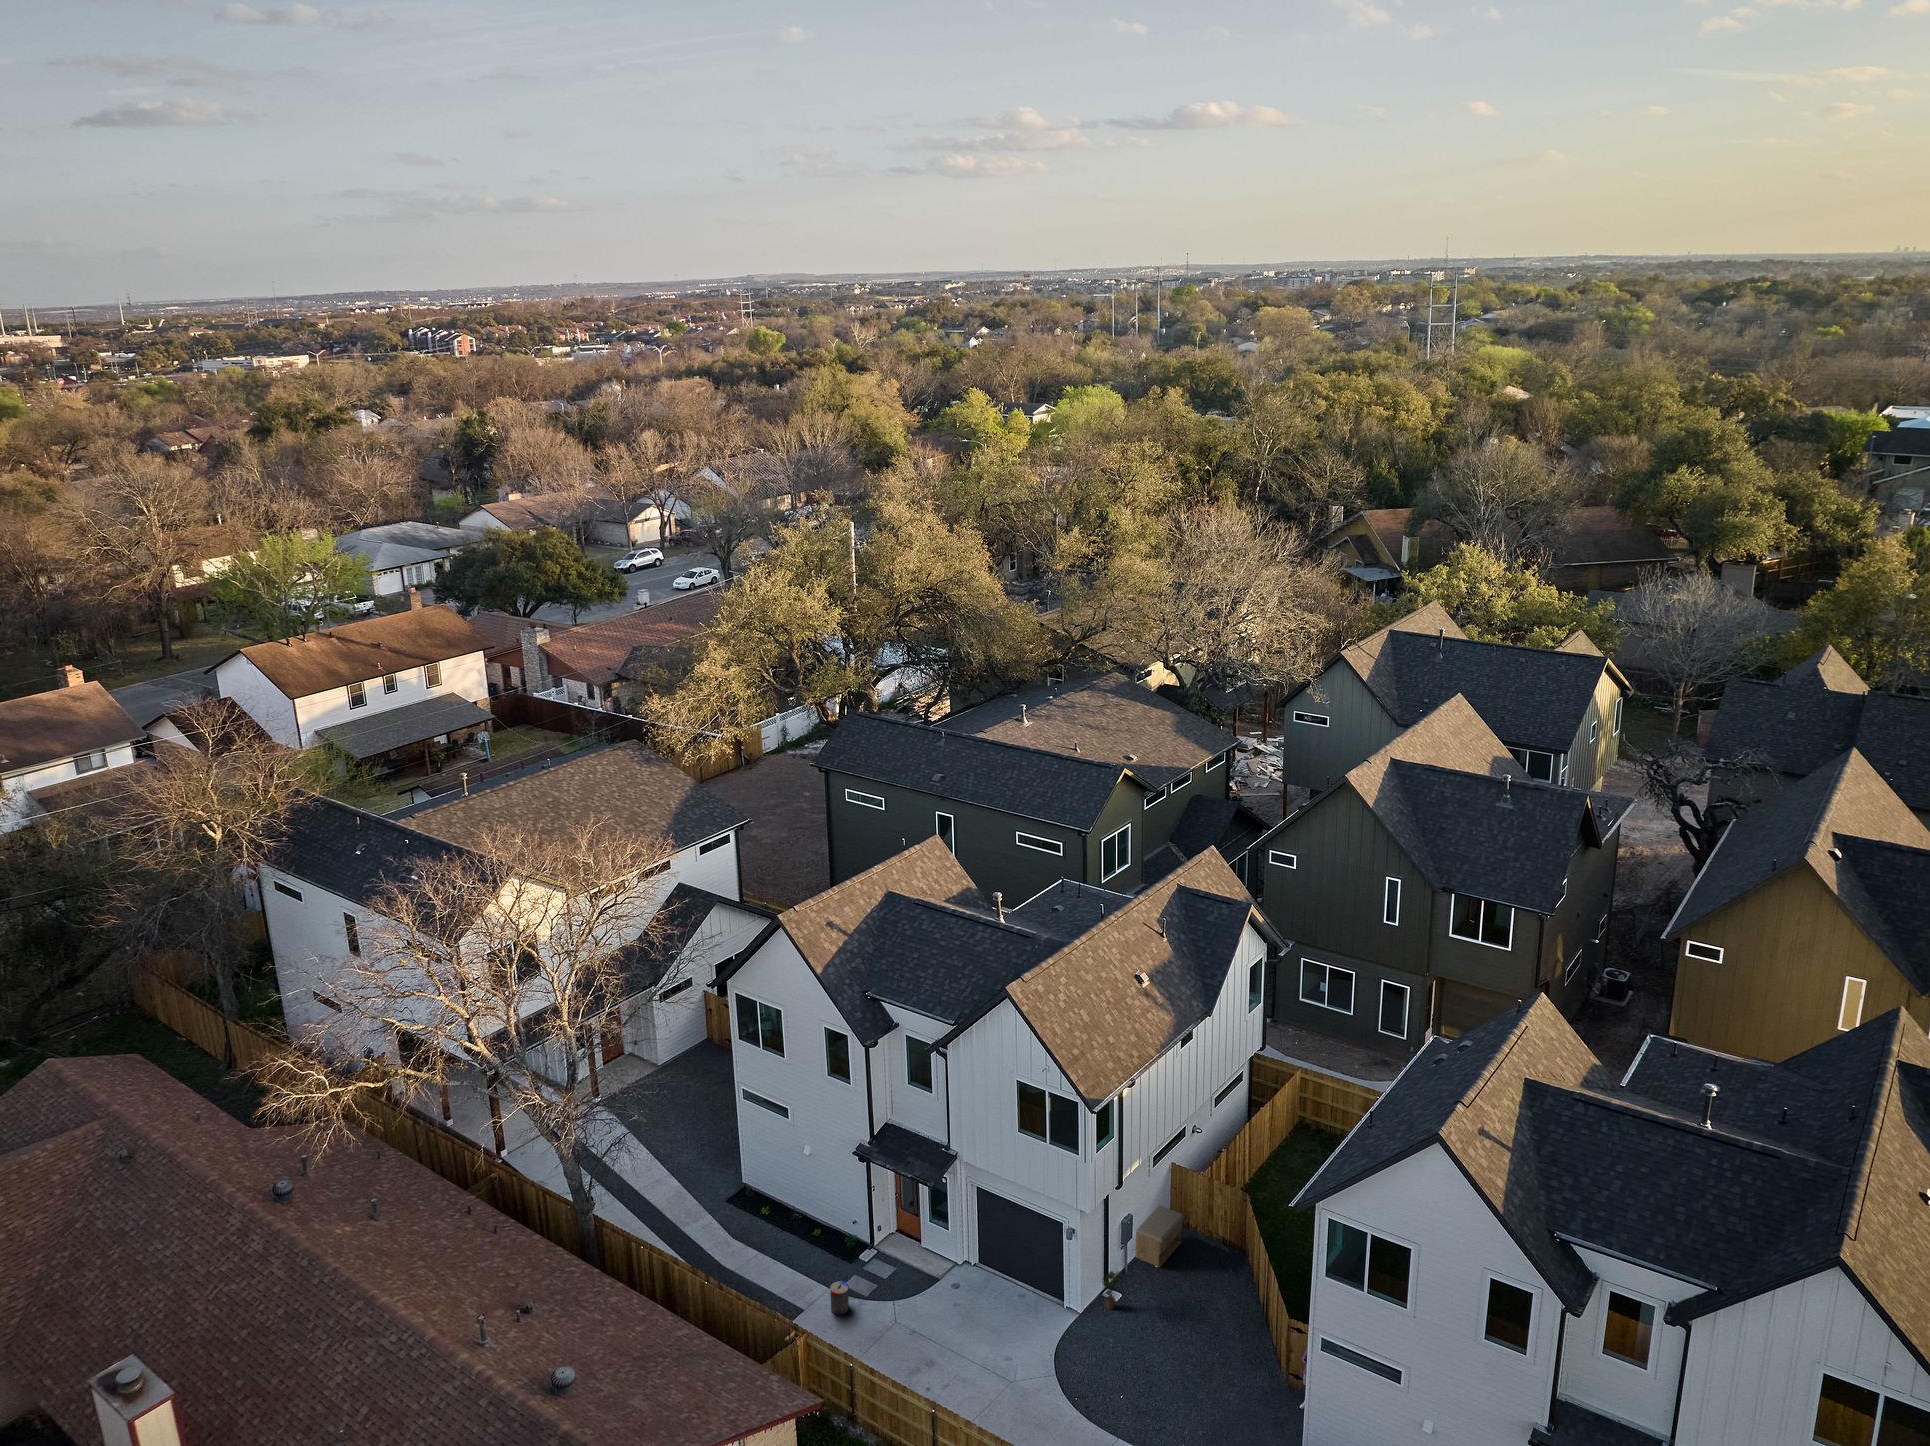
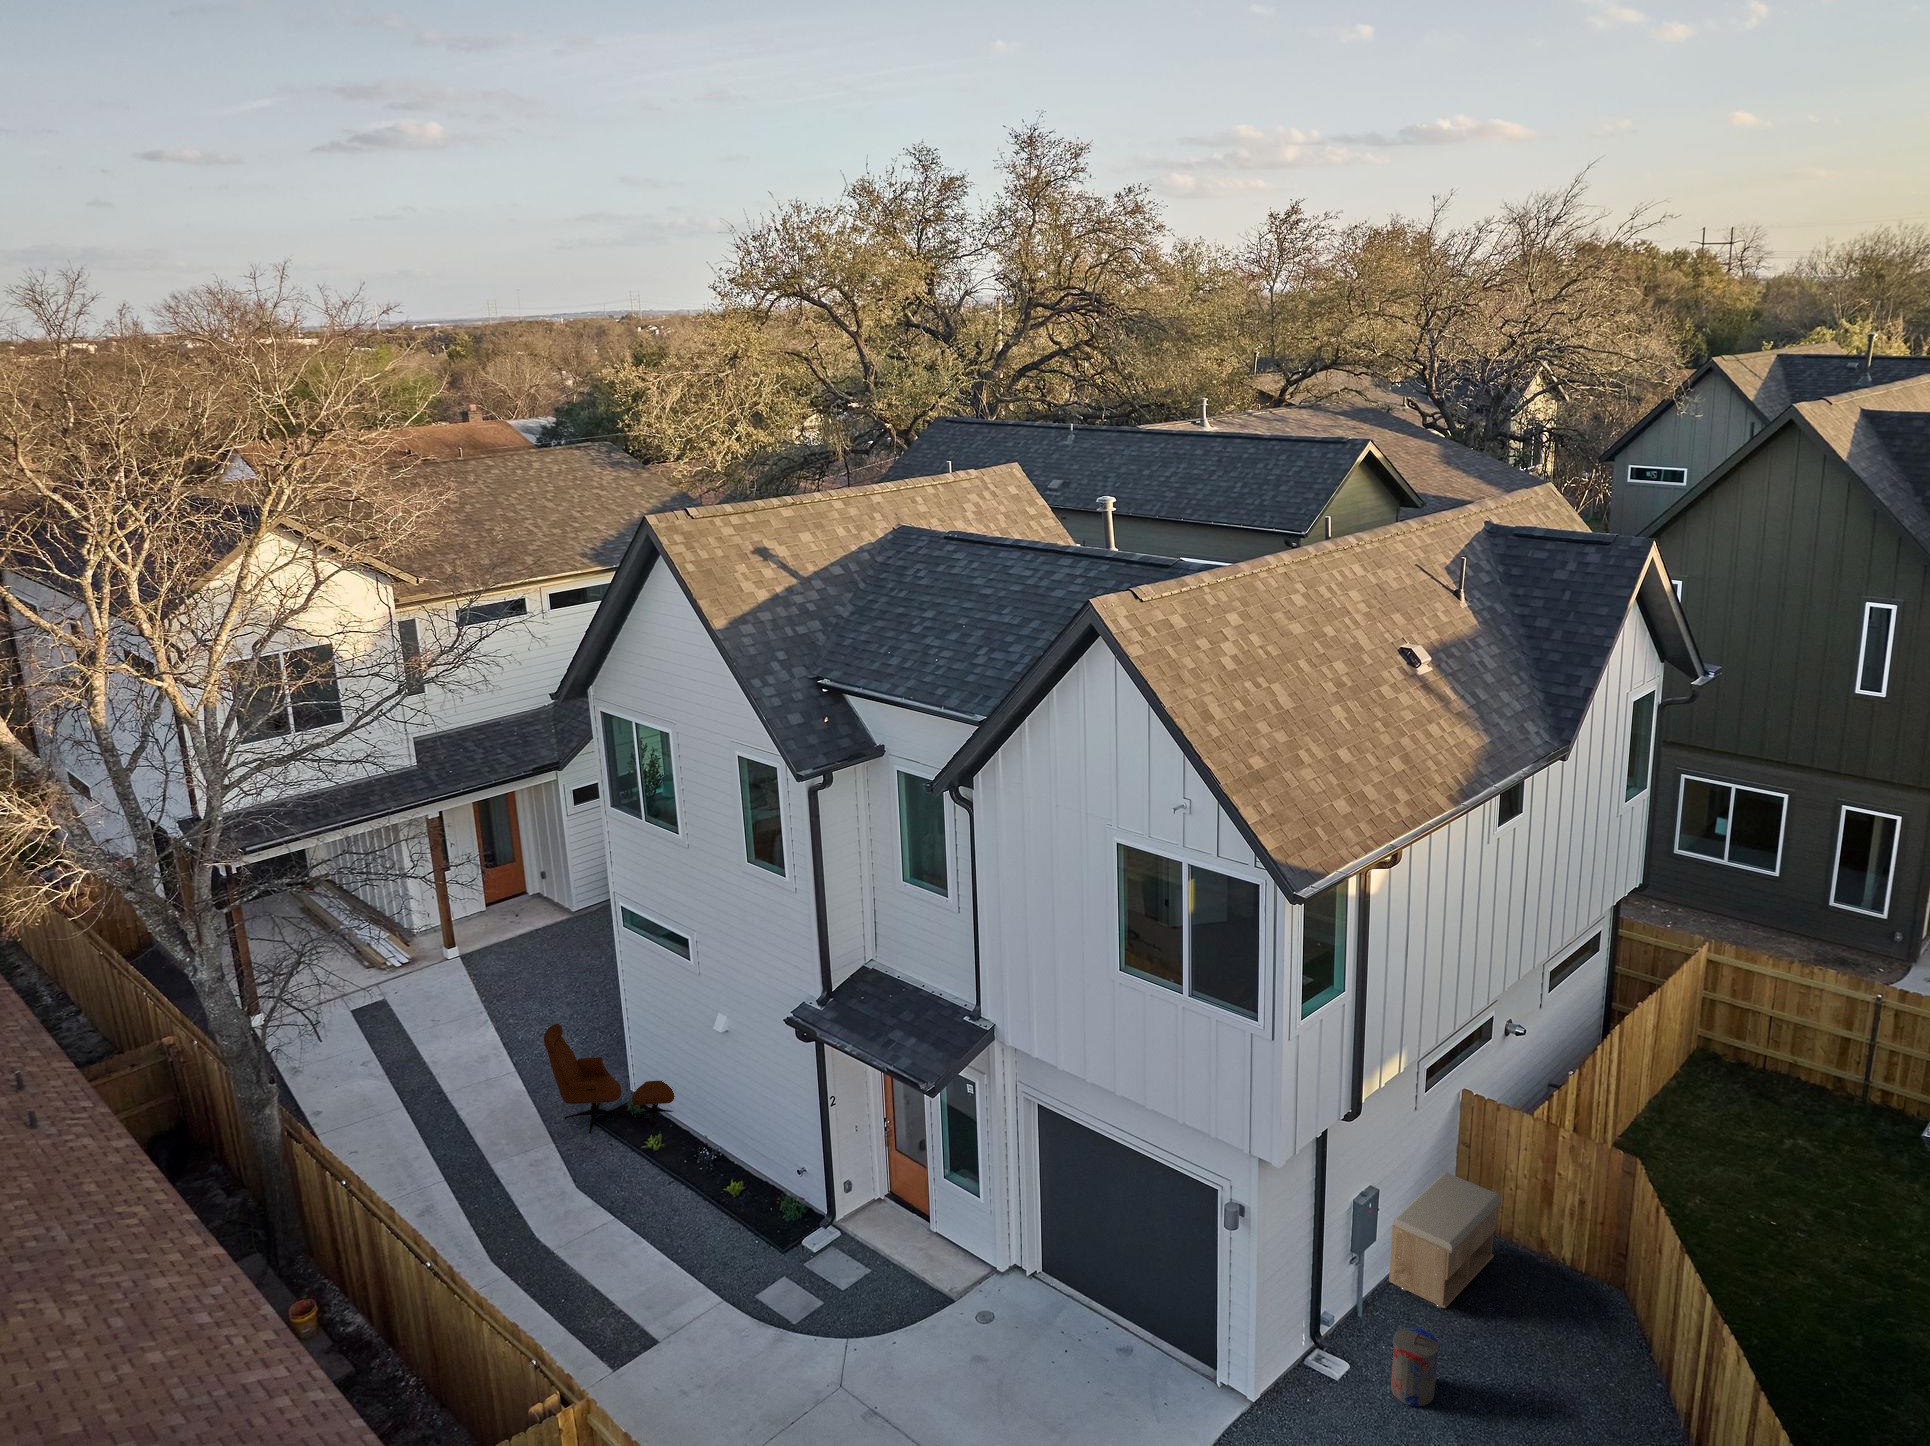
lounge chair: none [712,1153,777,1210] -> present [544,1024,675,1134]
potted plant: present [1103,1272,1120,1310] -> none [1308,1307,1356,1397]
trash can: present [830,1281,849,1315] -> present [1391,1327,1439,1406]

